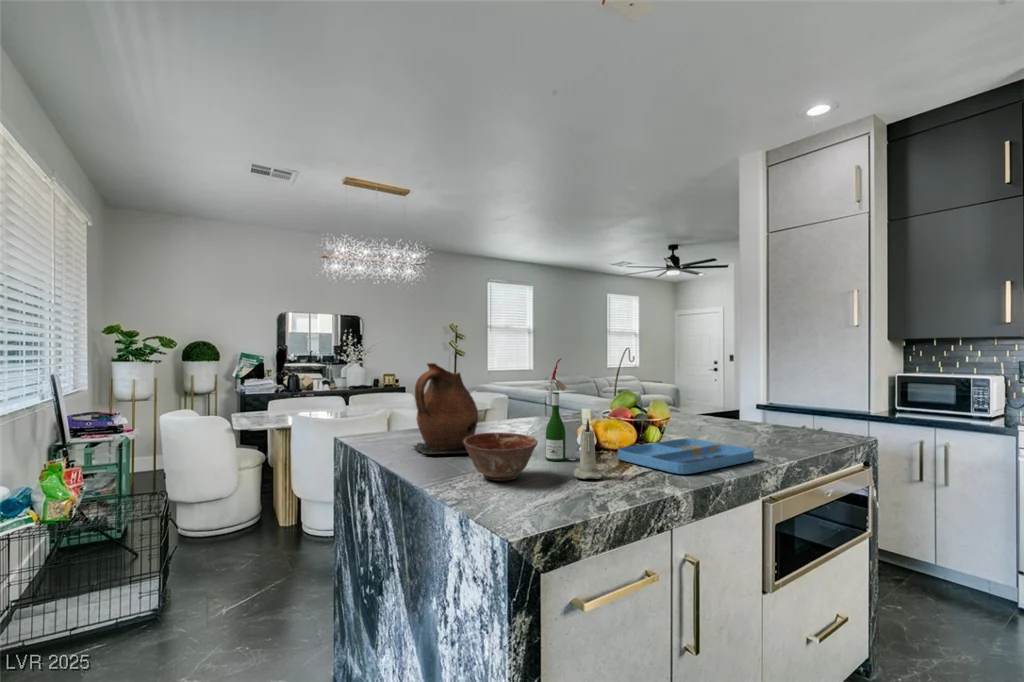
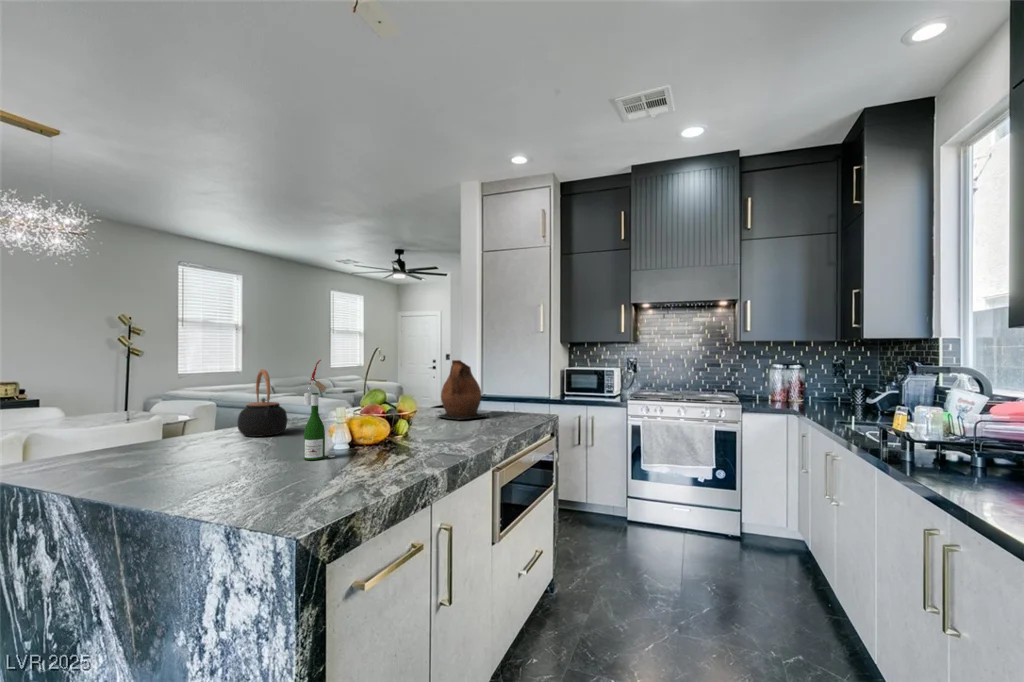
ceramic pitcher: present [414,363,478,454] -> present [439,360,489,420]
teapot: none [499,368,541,432] -> present [237,369,287,437]
candle: present [574,419,604,479] -> none [339,415,369,473]
ceramic bowl: present [463,433,538,481] -> none [219,437,304,487]
tray: present [617,439,754,474] -> none [375,427,485,457]

